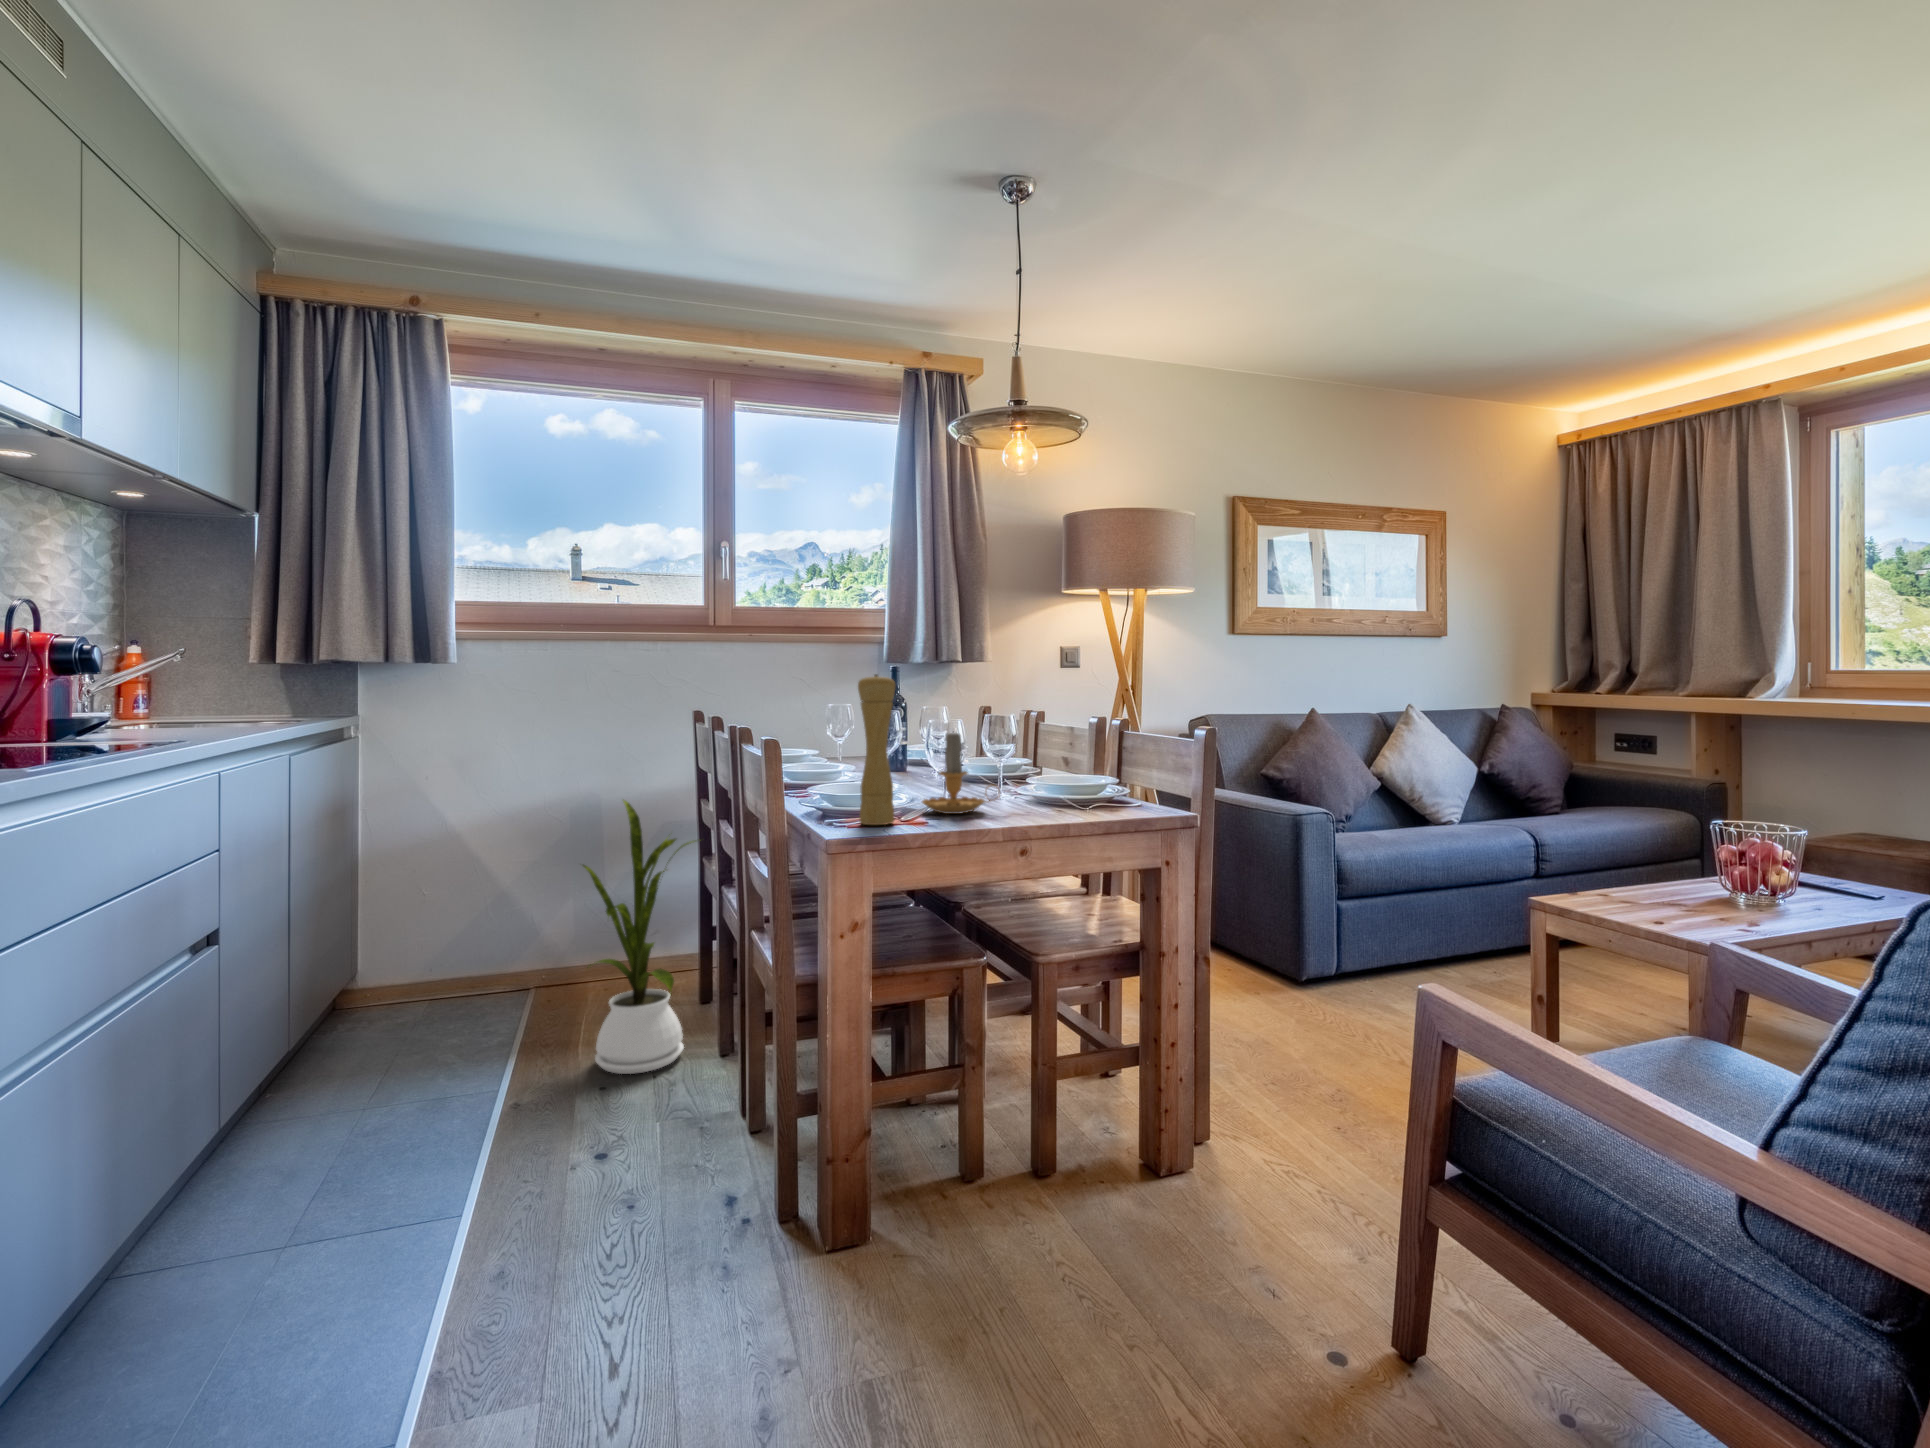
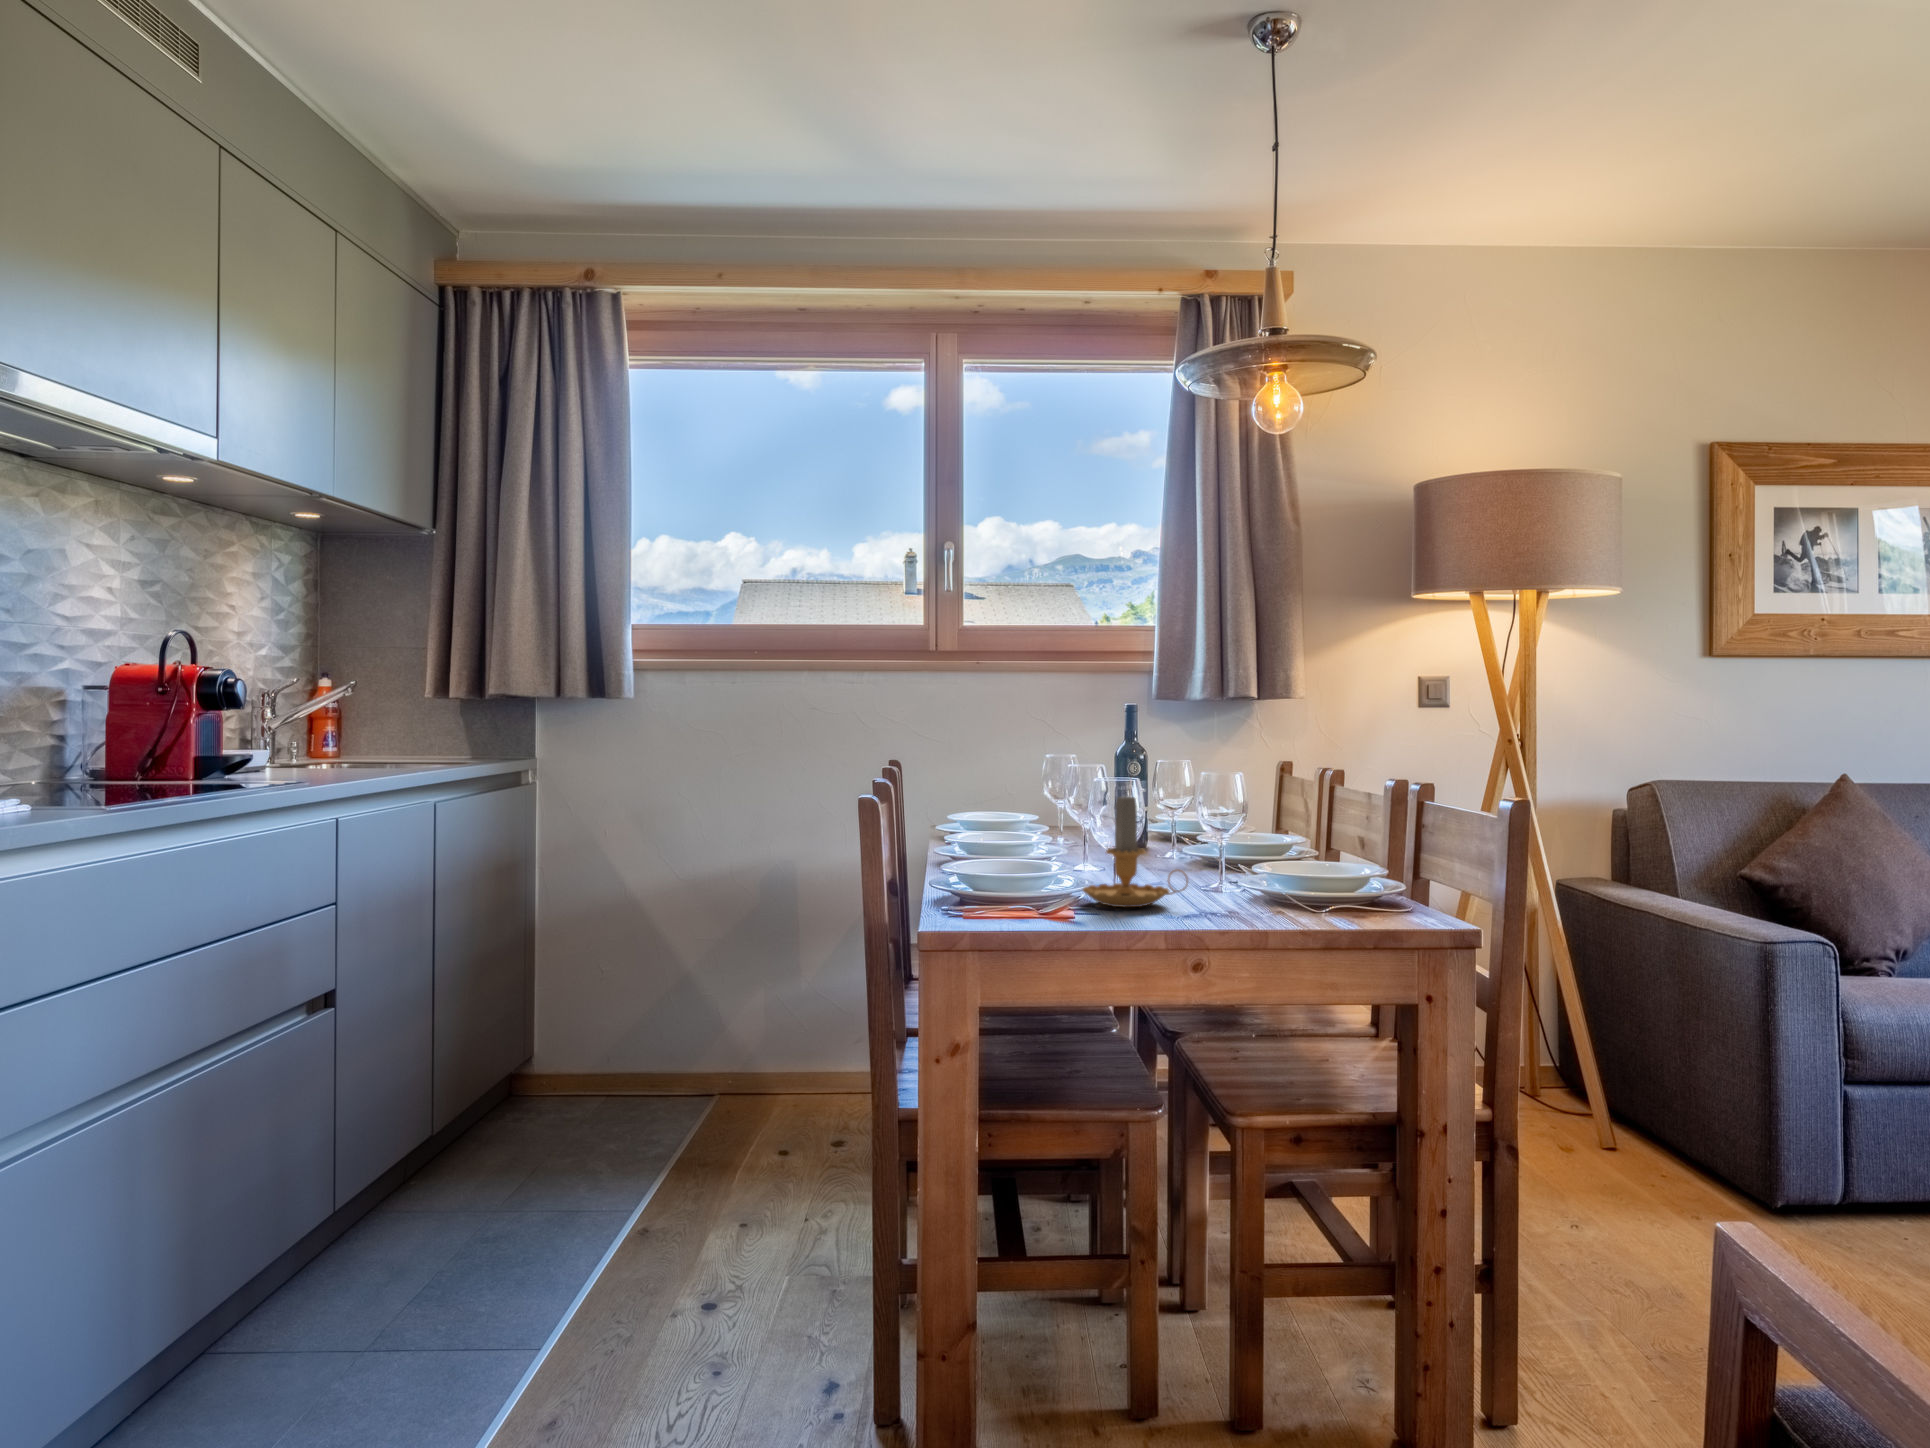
pepper mill: present [858,674,895,825] -> none [984,716,1033,916]
house plant: present [583,800,693,1074] -> none [721,867,873,1214]

